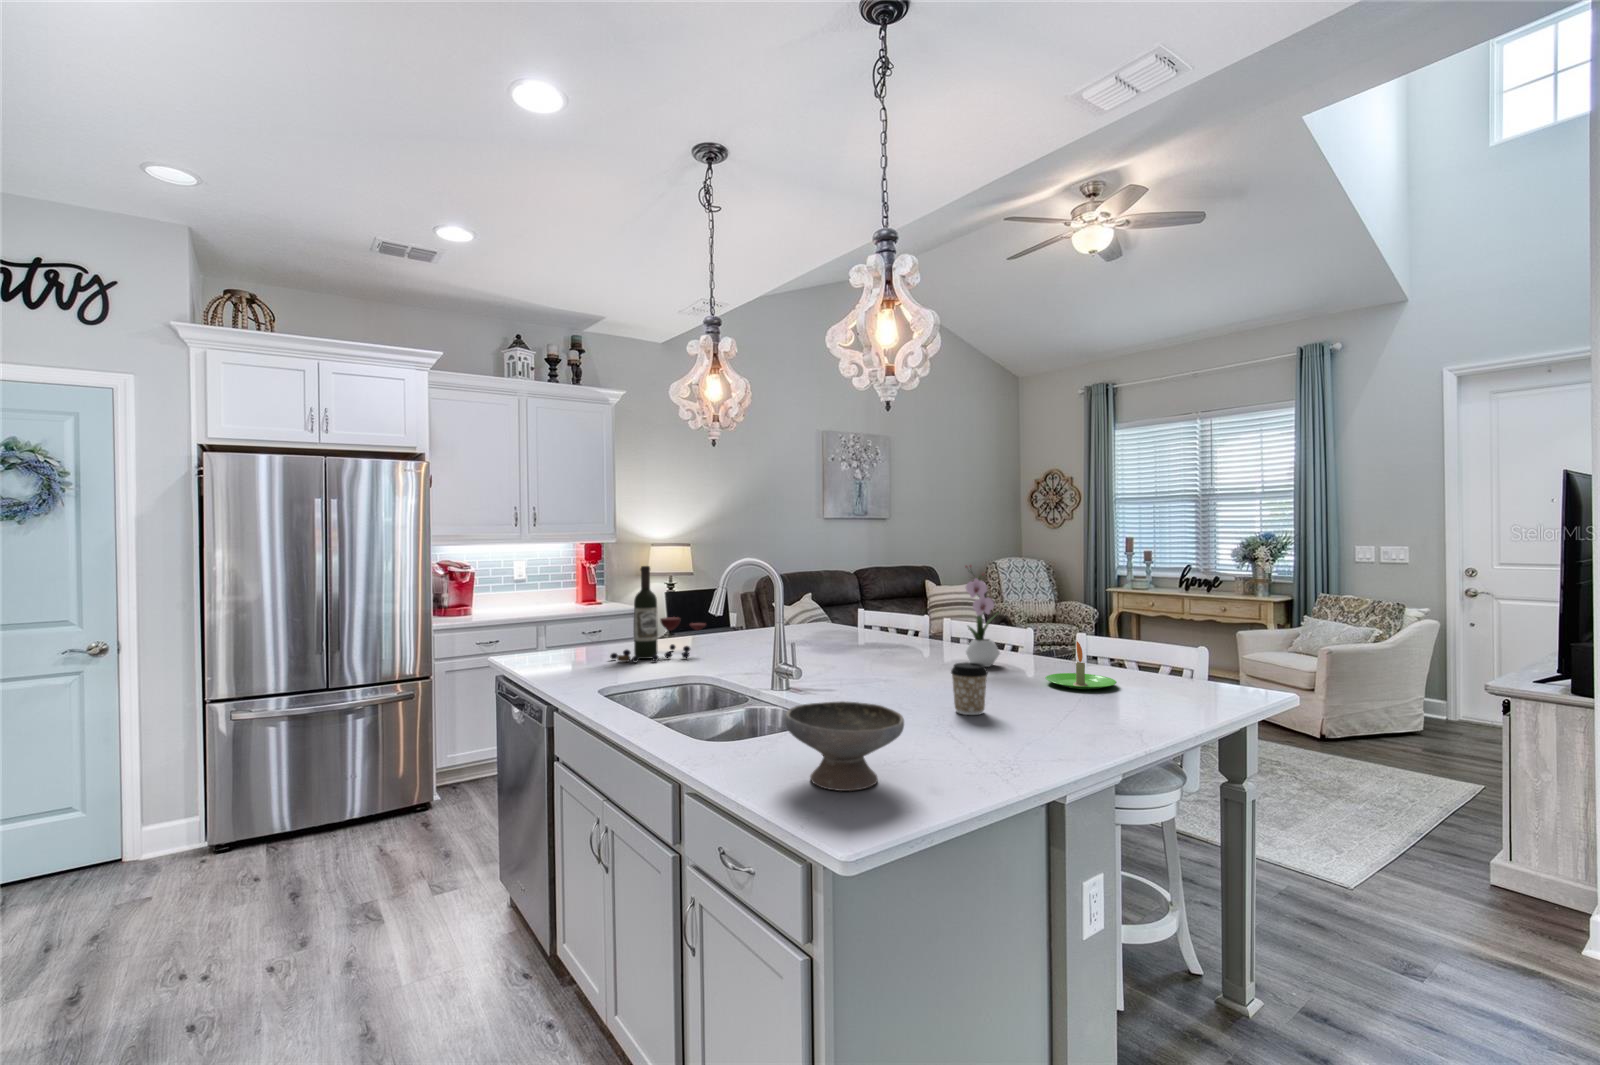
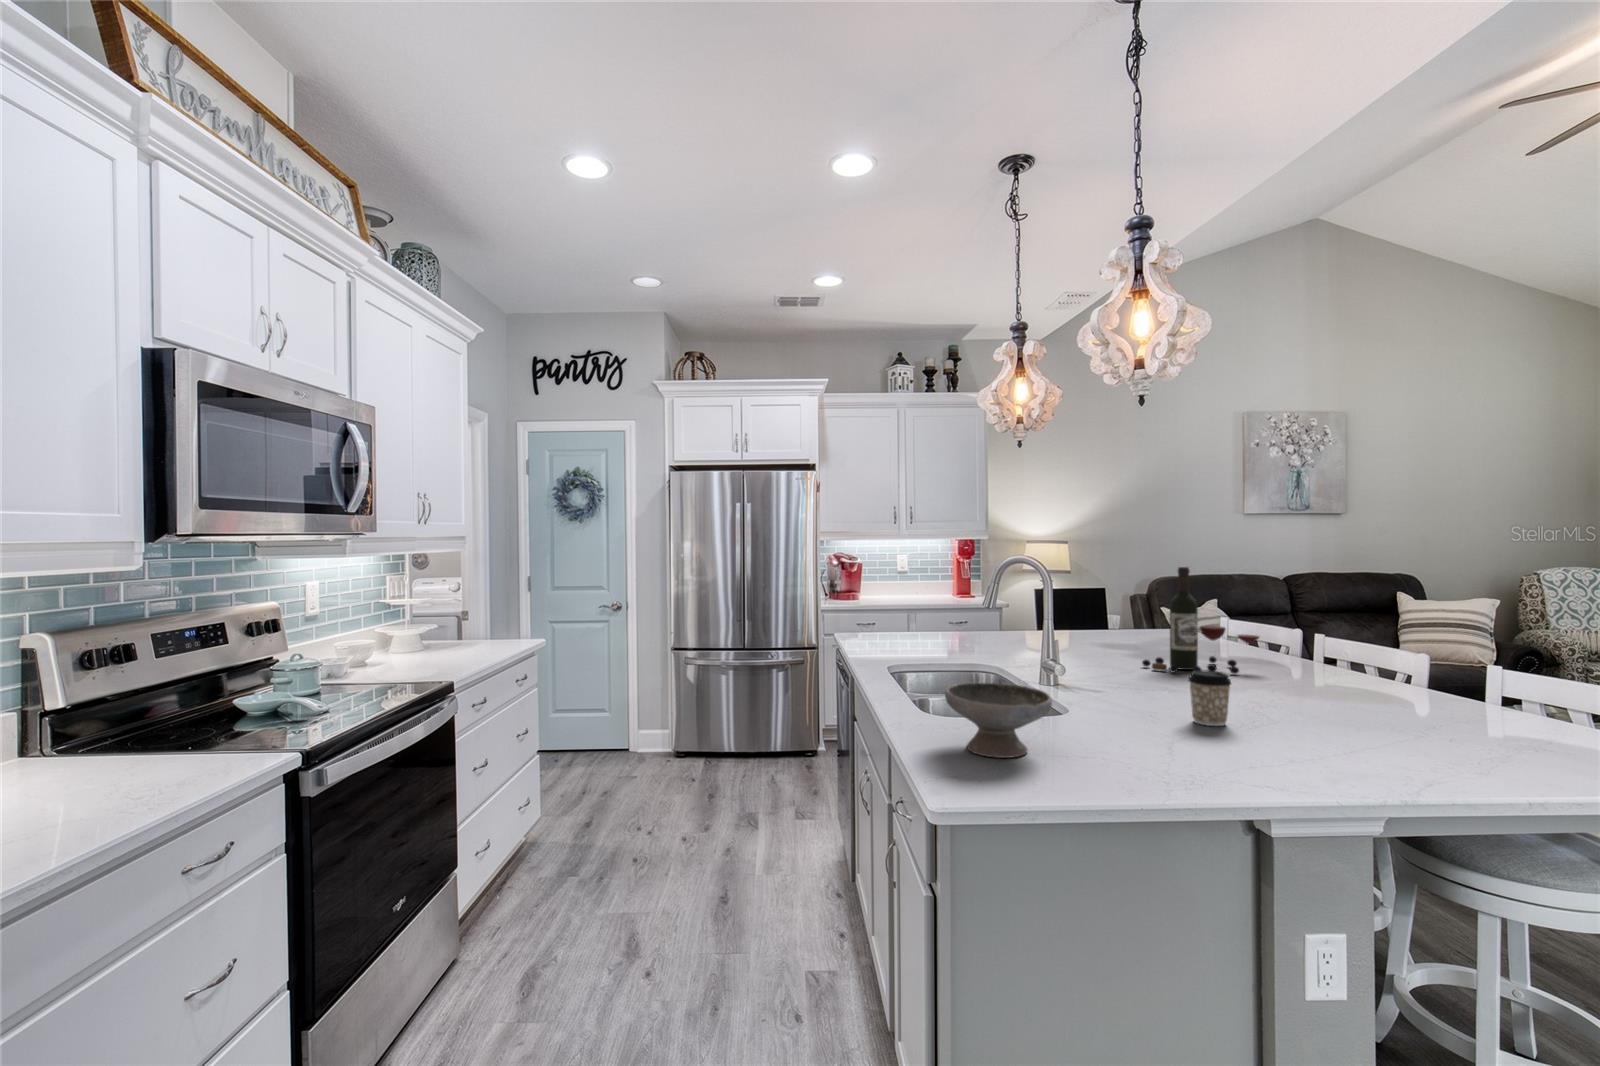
flower arrangement: present [965,565,1000,667] -> none [1281,570,1337,689]
wine bottle: present [610,566,706,663] -> present [1142,567,1259,674]
candle: present [1045,642,1117,689] -> none [1359,665,1462,724]

